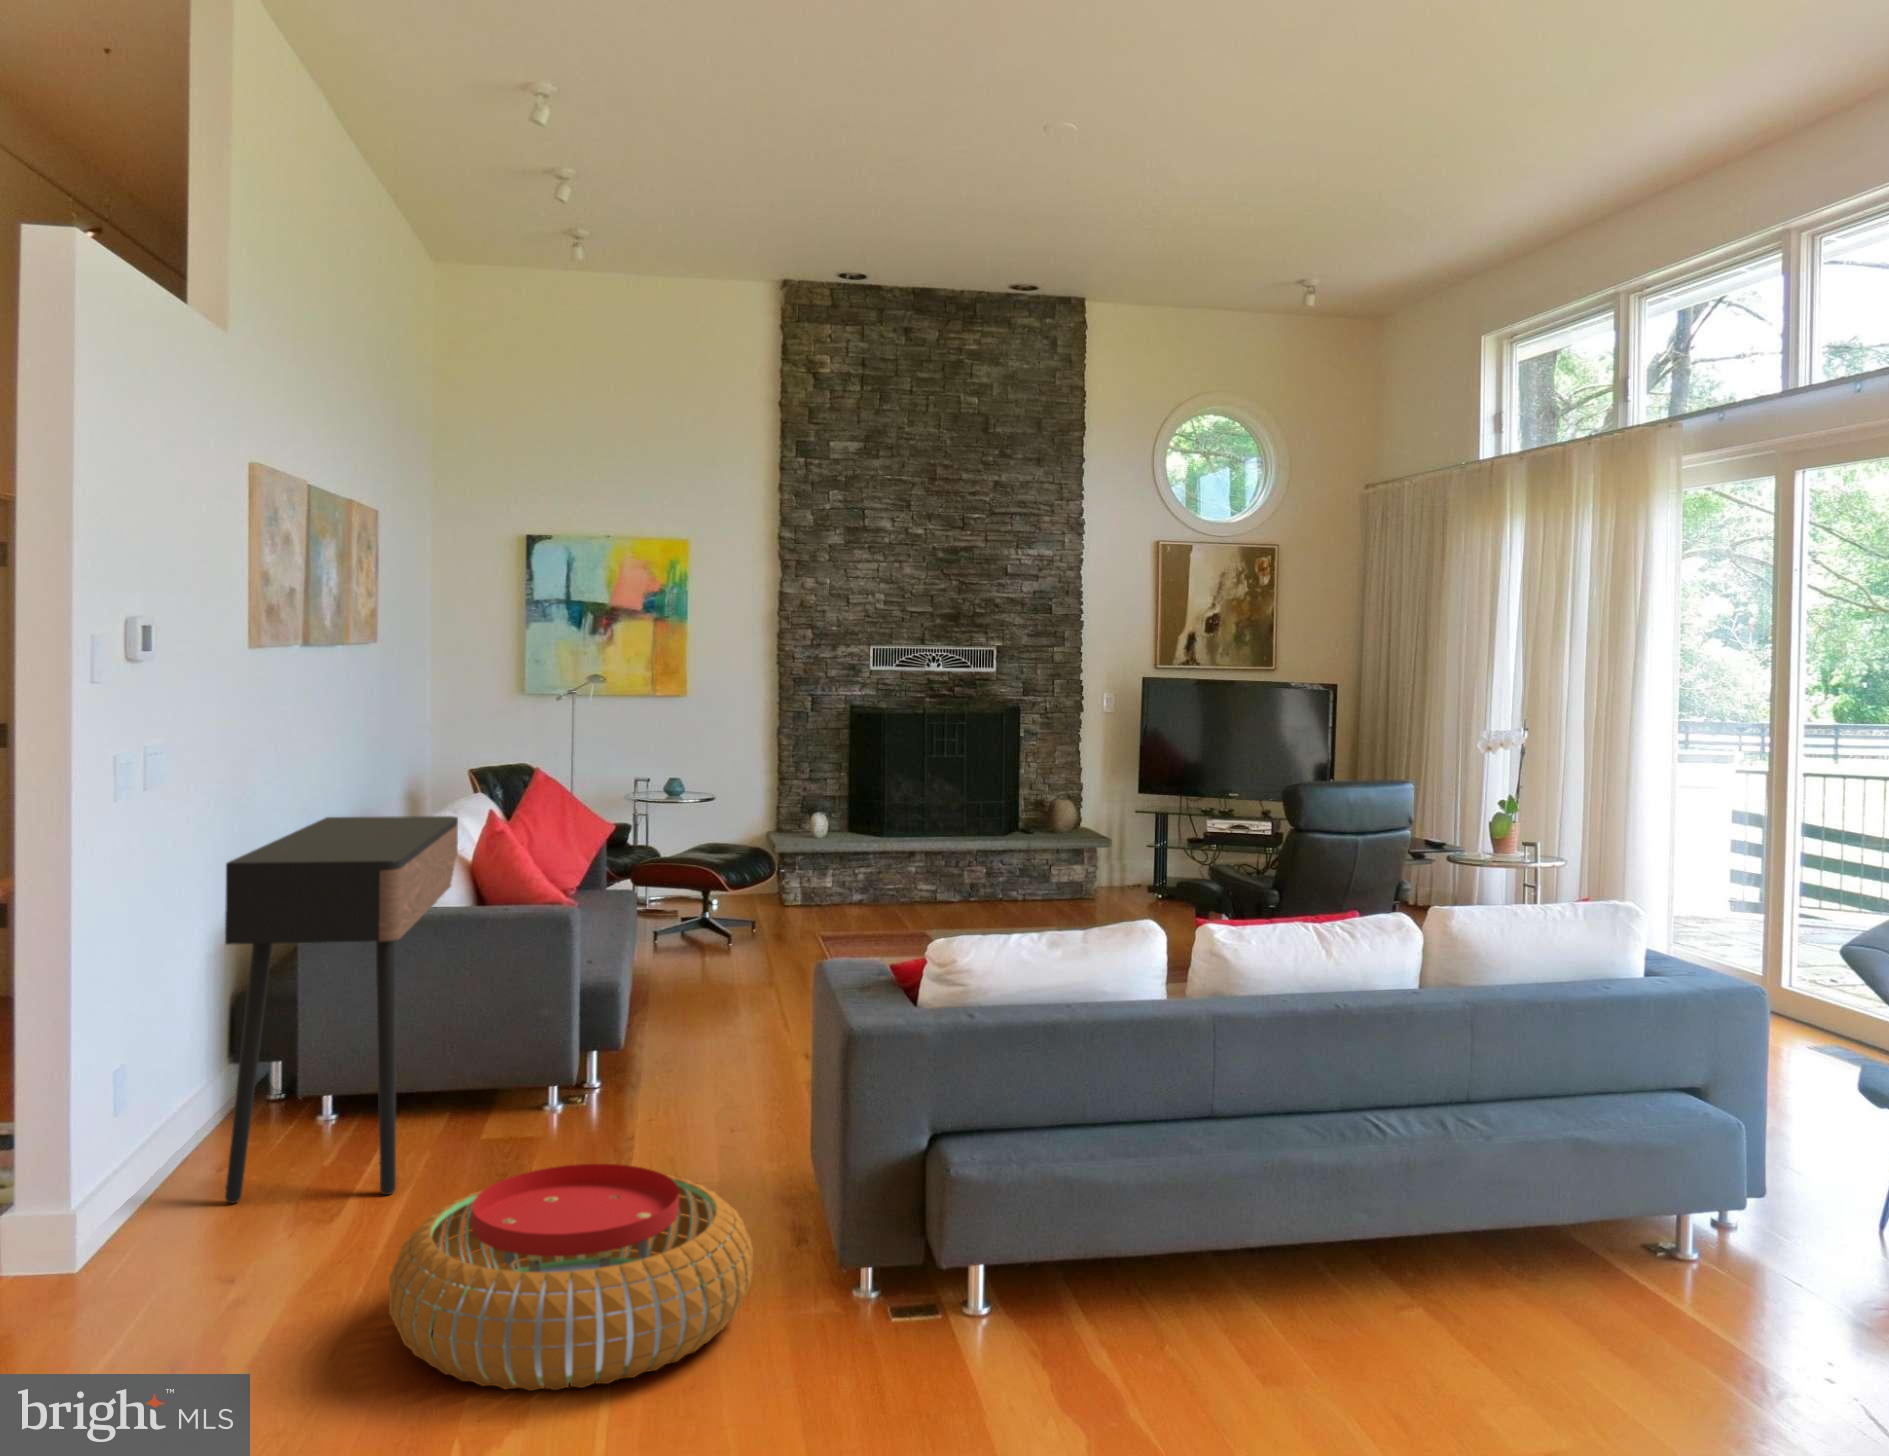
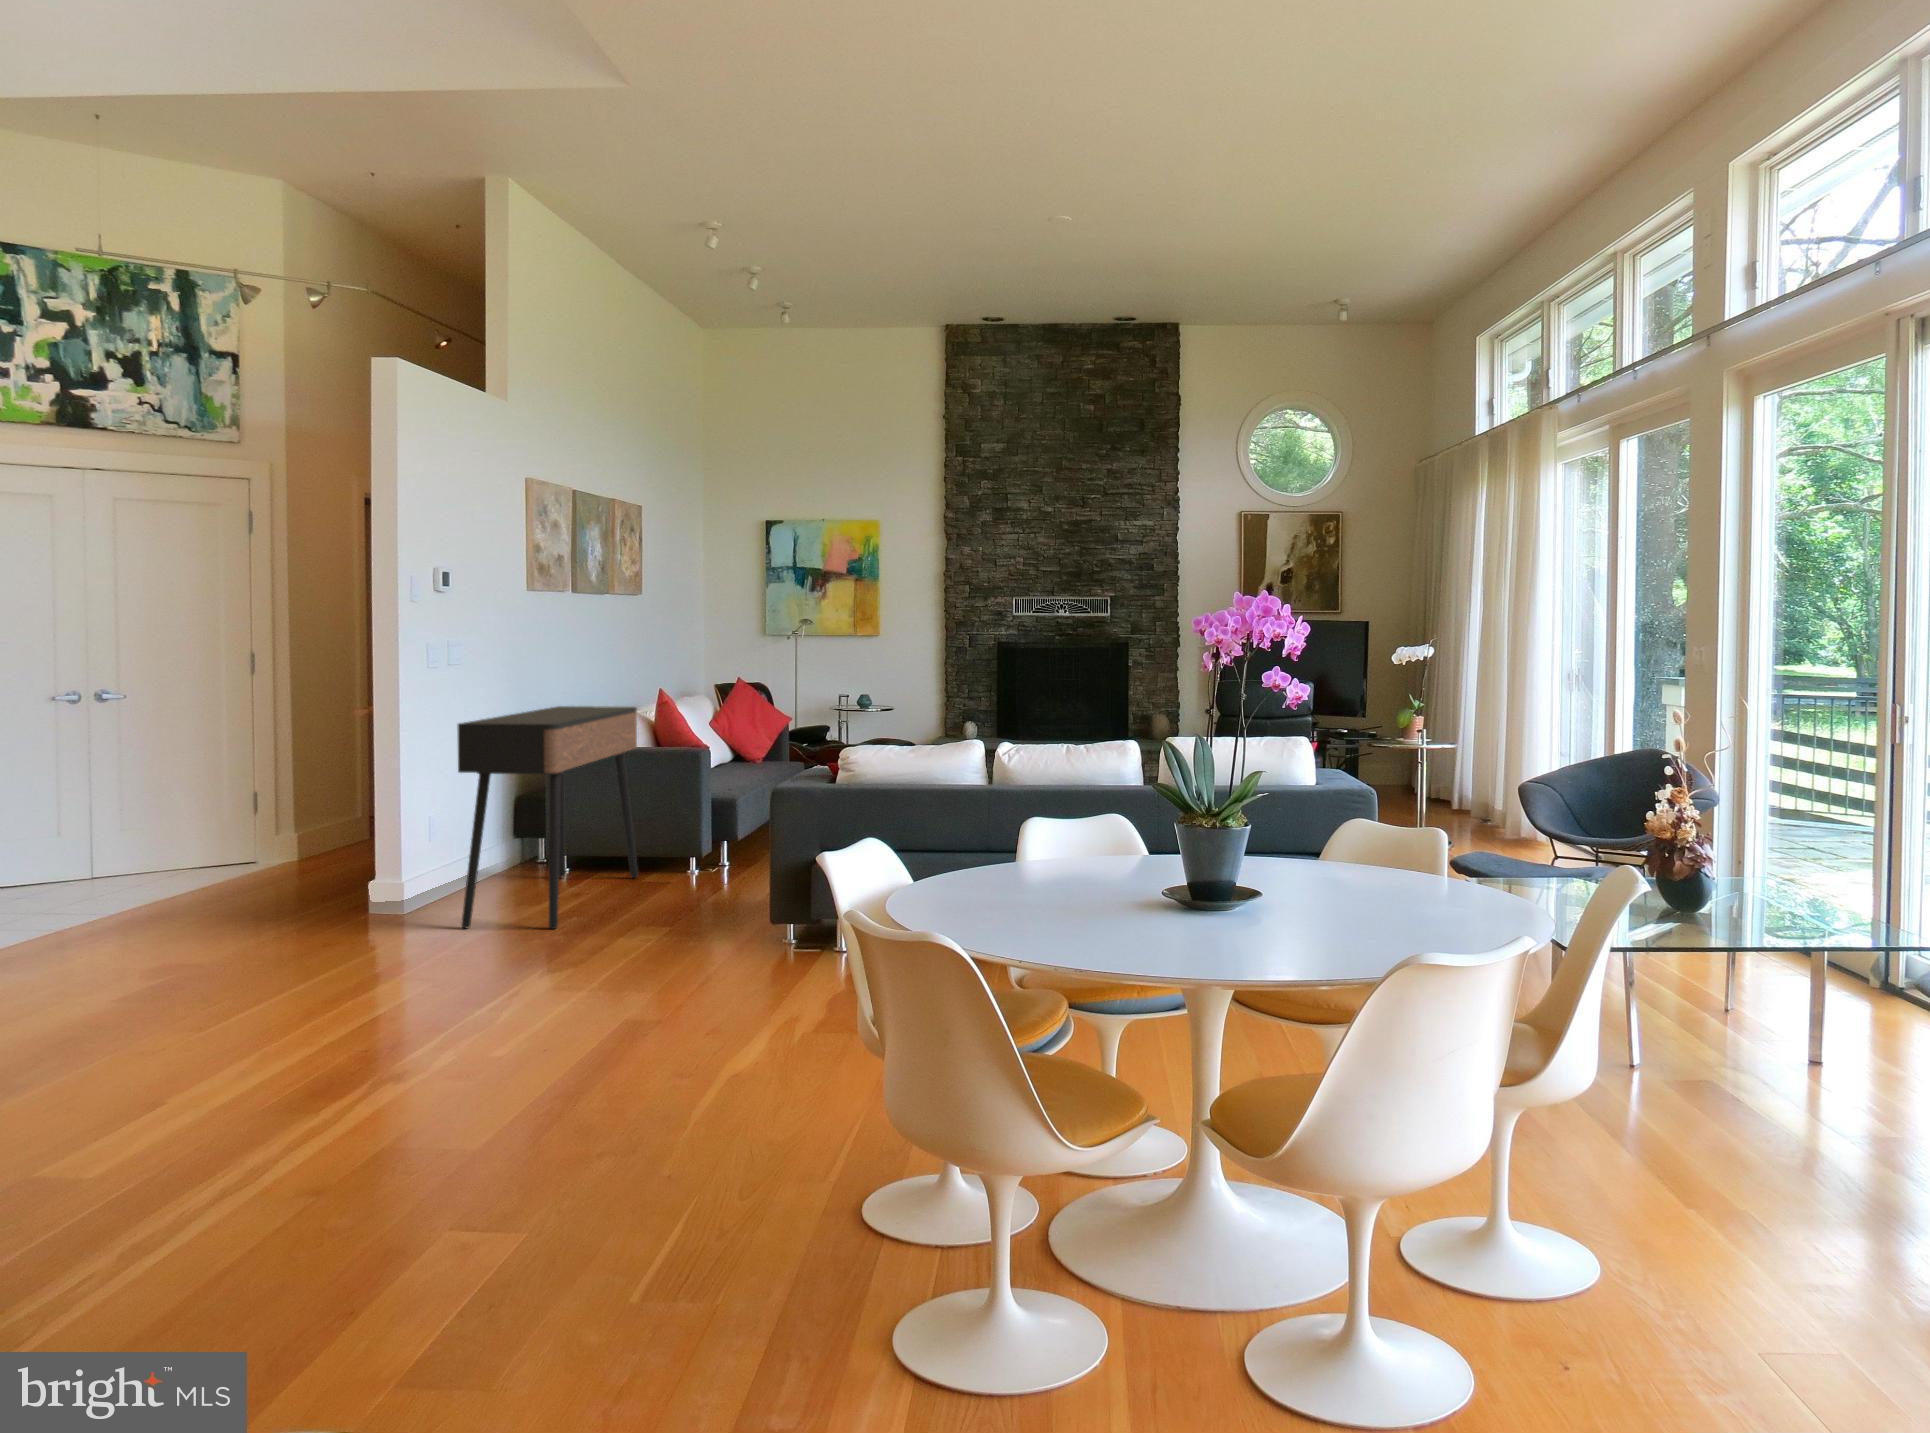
pouf: present [389,1164,753,1391] -> none [495,900,713,1011]

